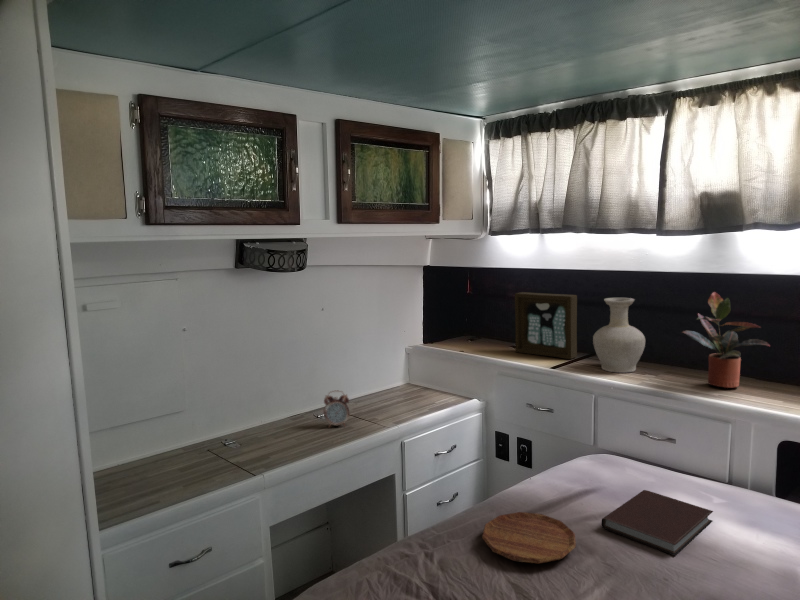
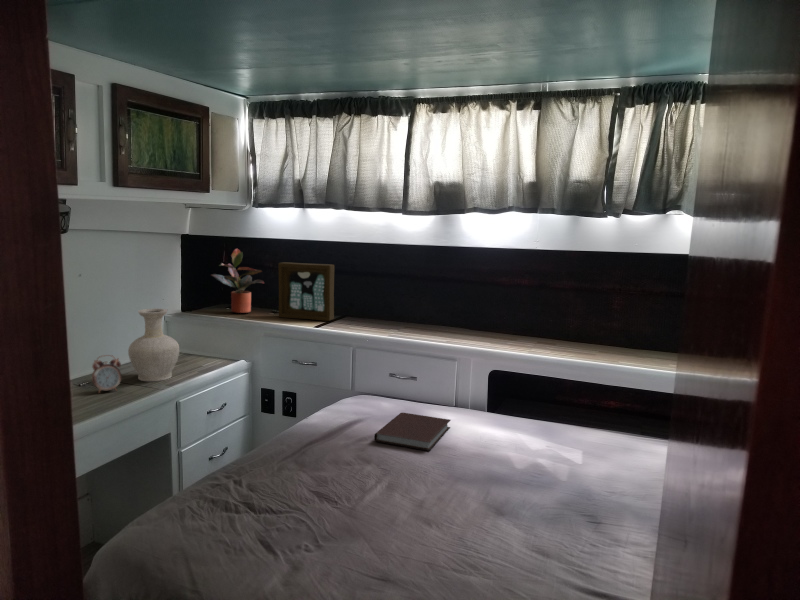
potted plant: present [682,292,769,388] -> present [212,249,264,313]
vase: present [593,298,645,373] -> present [128,308,179,381]
tray: present [482,512,576,563] -> none [282,437,359,470]

